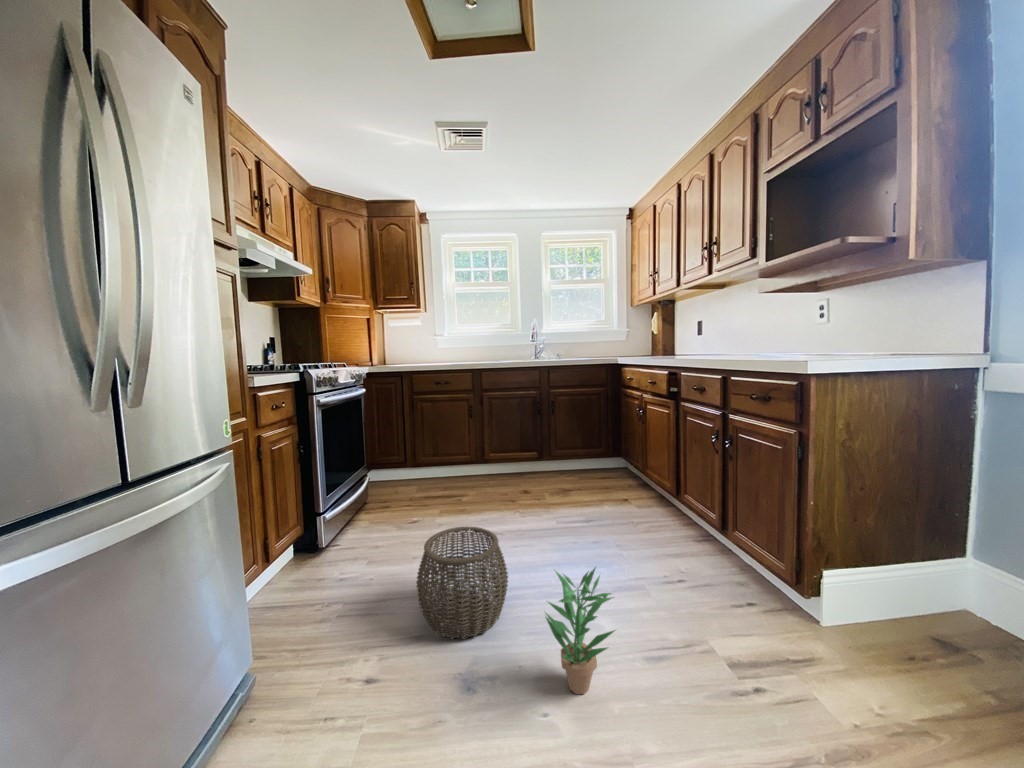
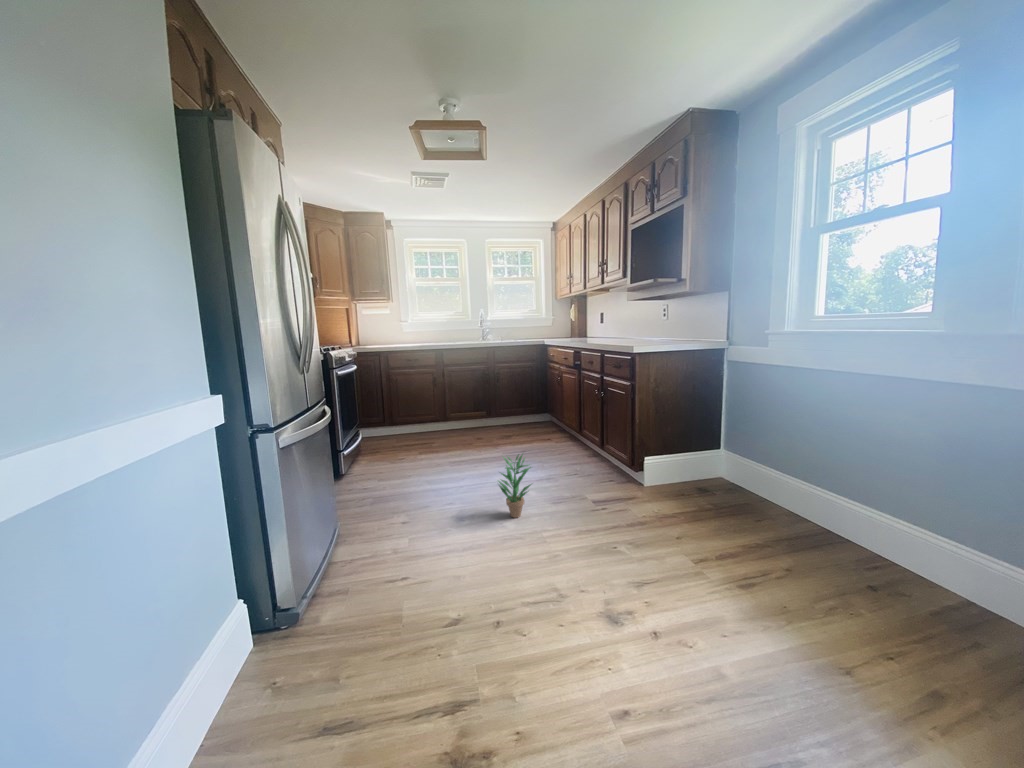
woven basket: present [416,527,508,639] -> none [421,447,475,506]

